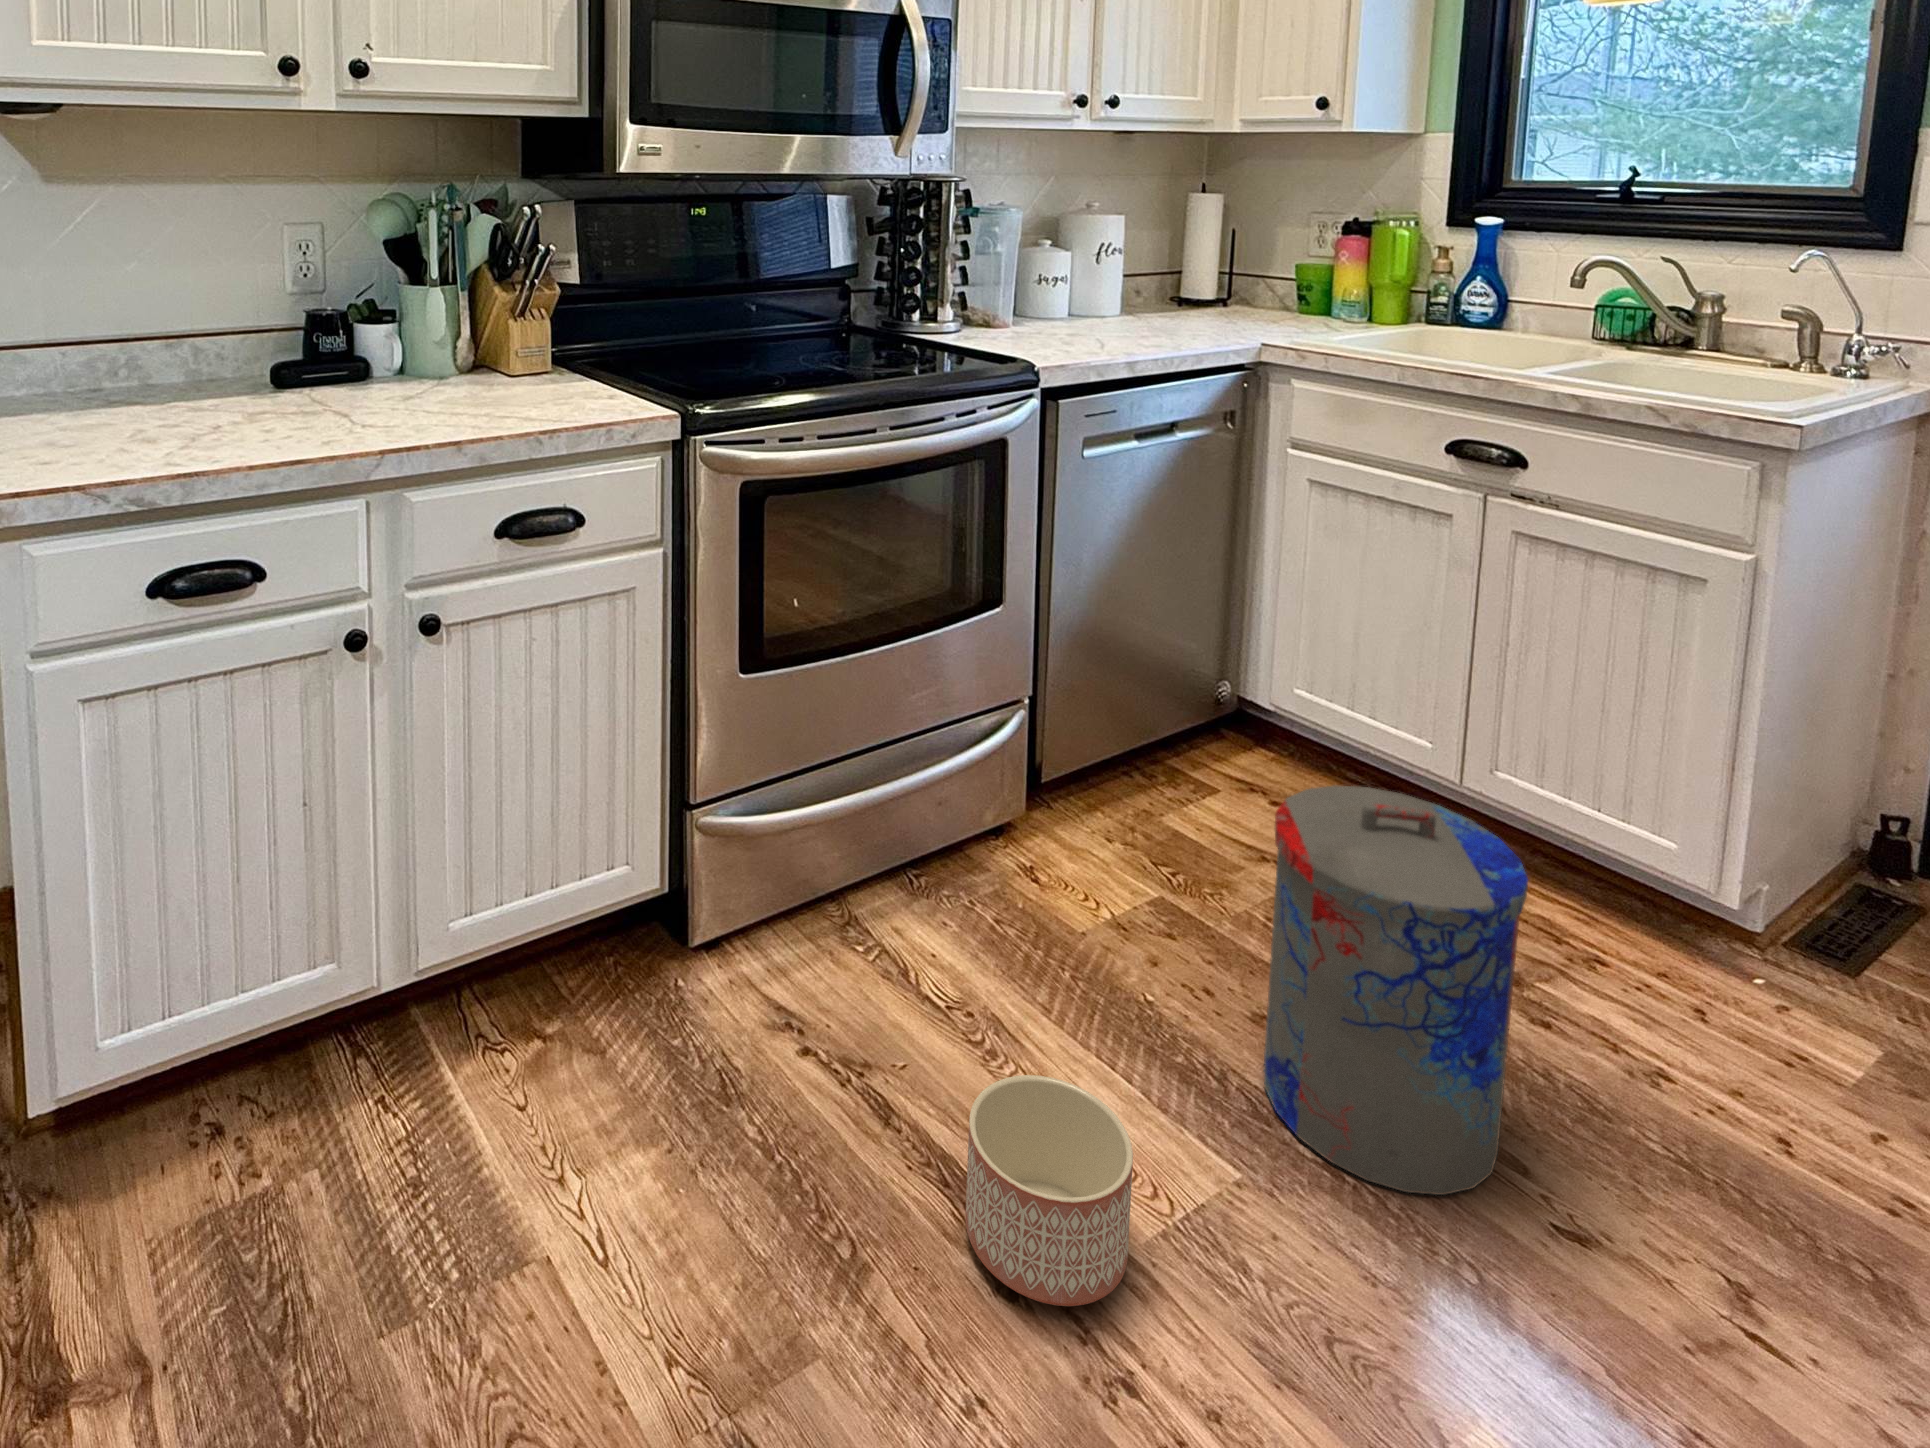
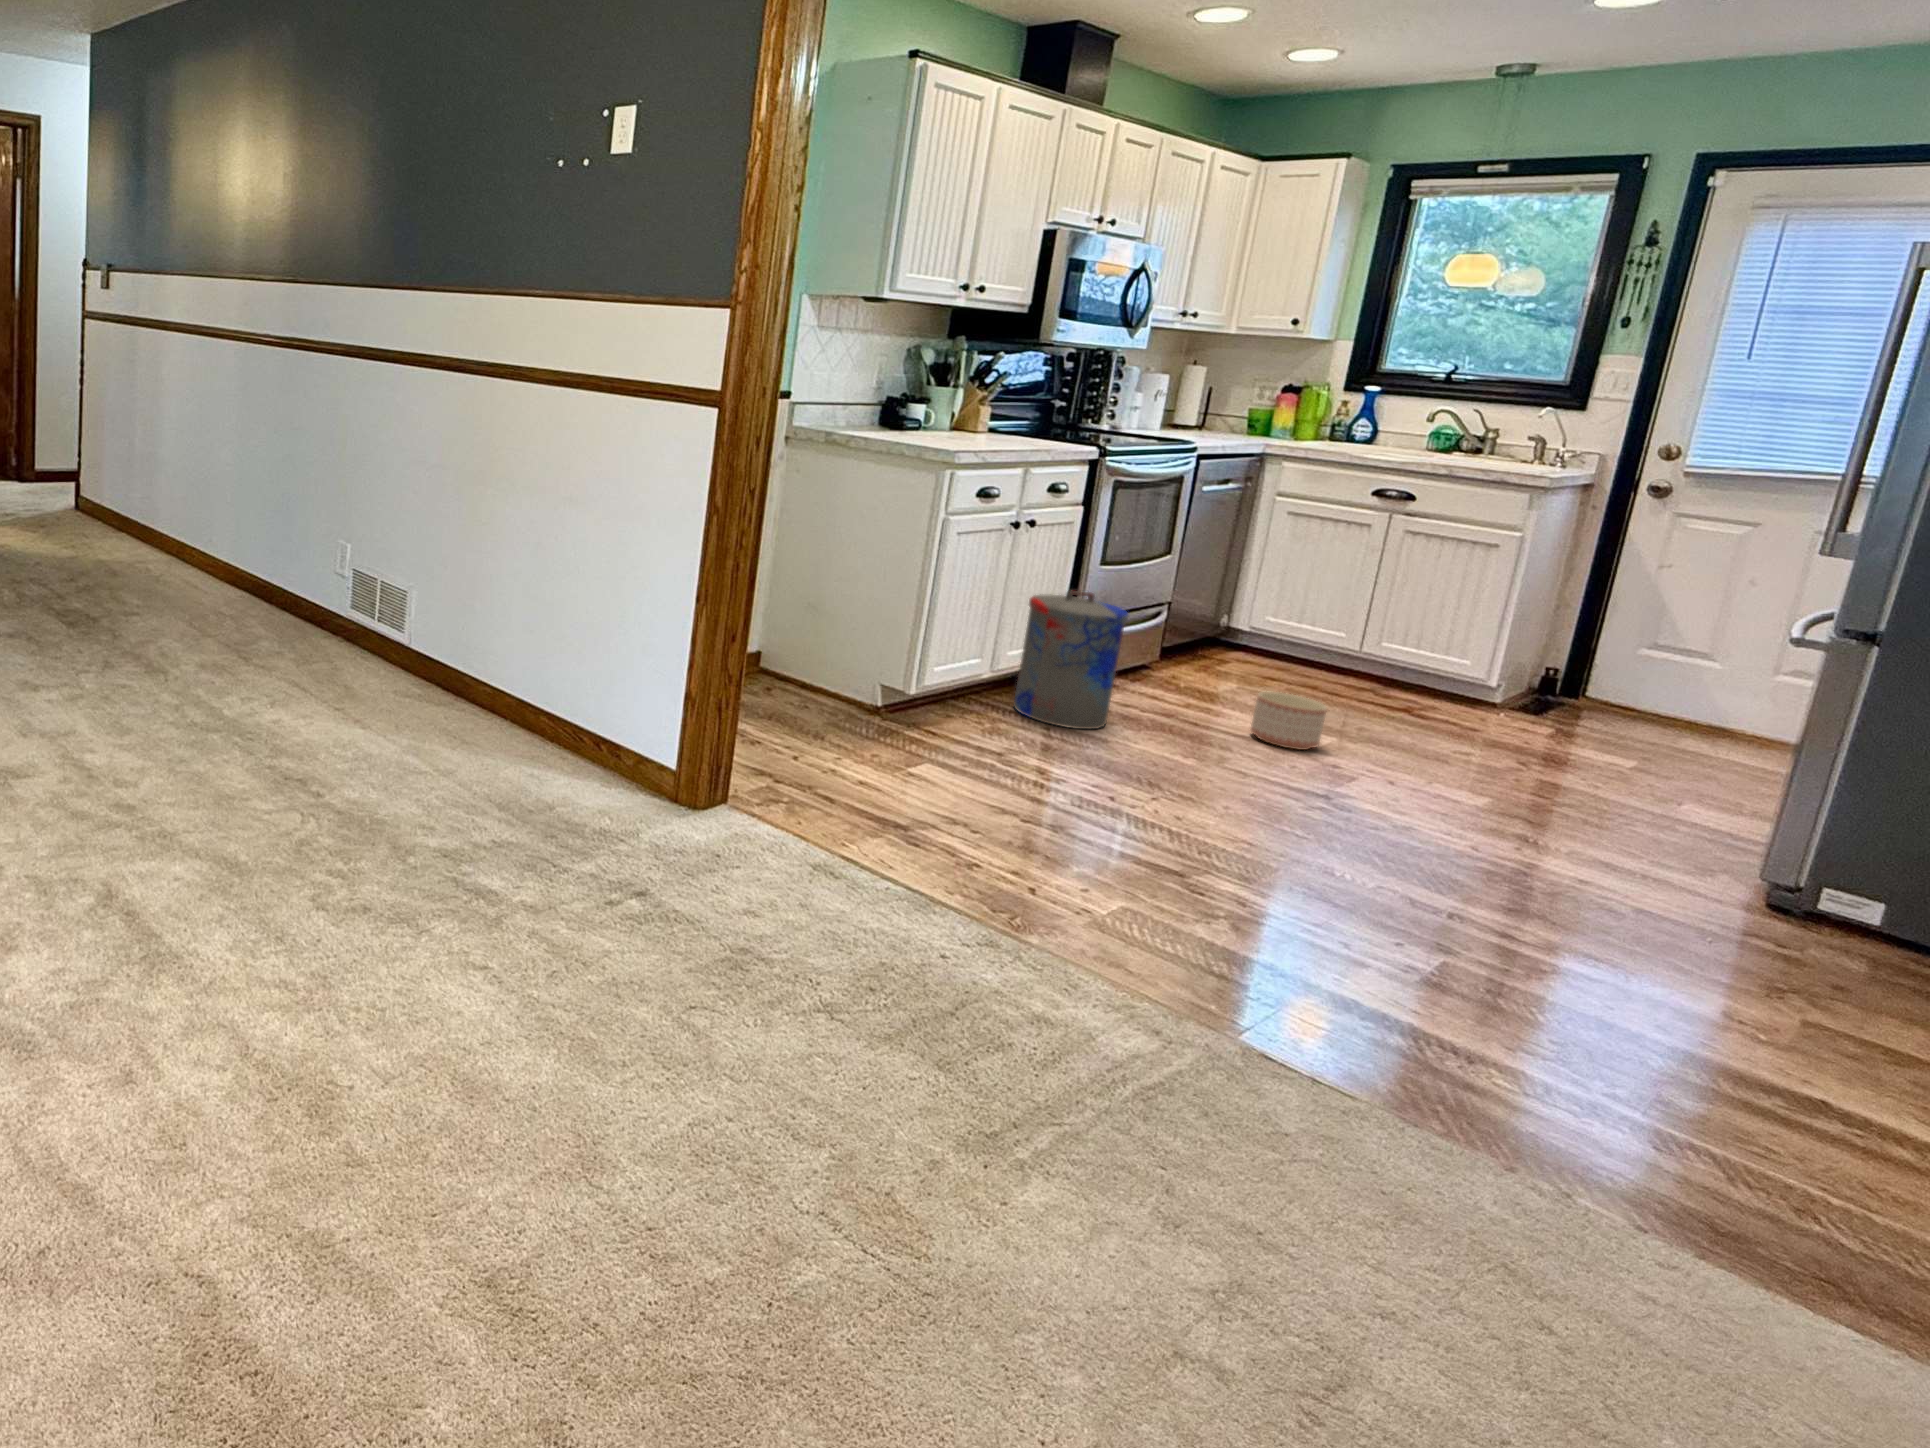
trash can: present [1264,785,1528,1195] -> present [1014,590,1128,729]

